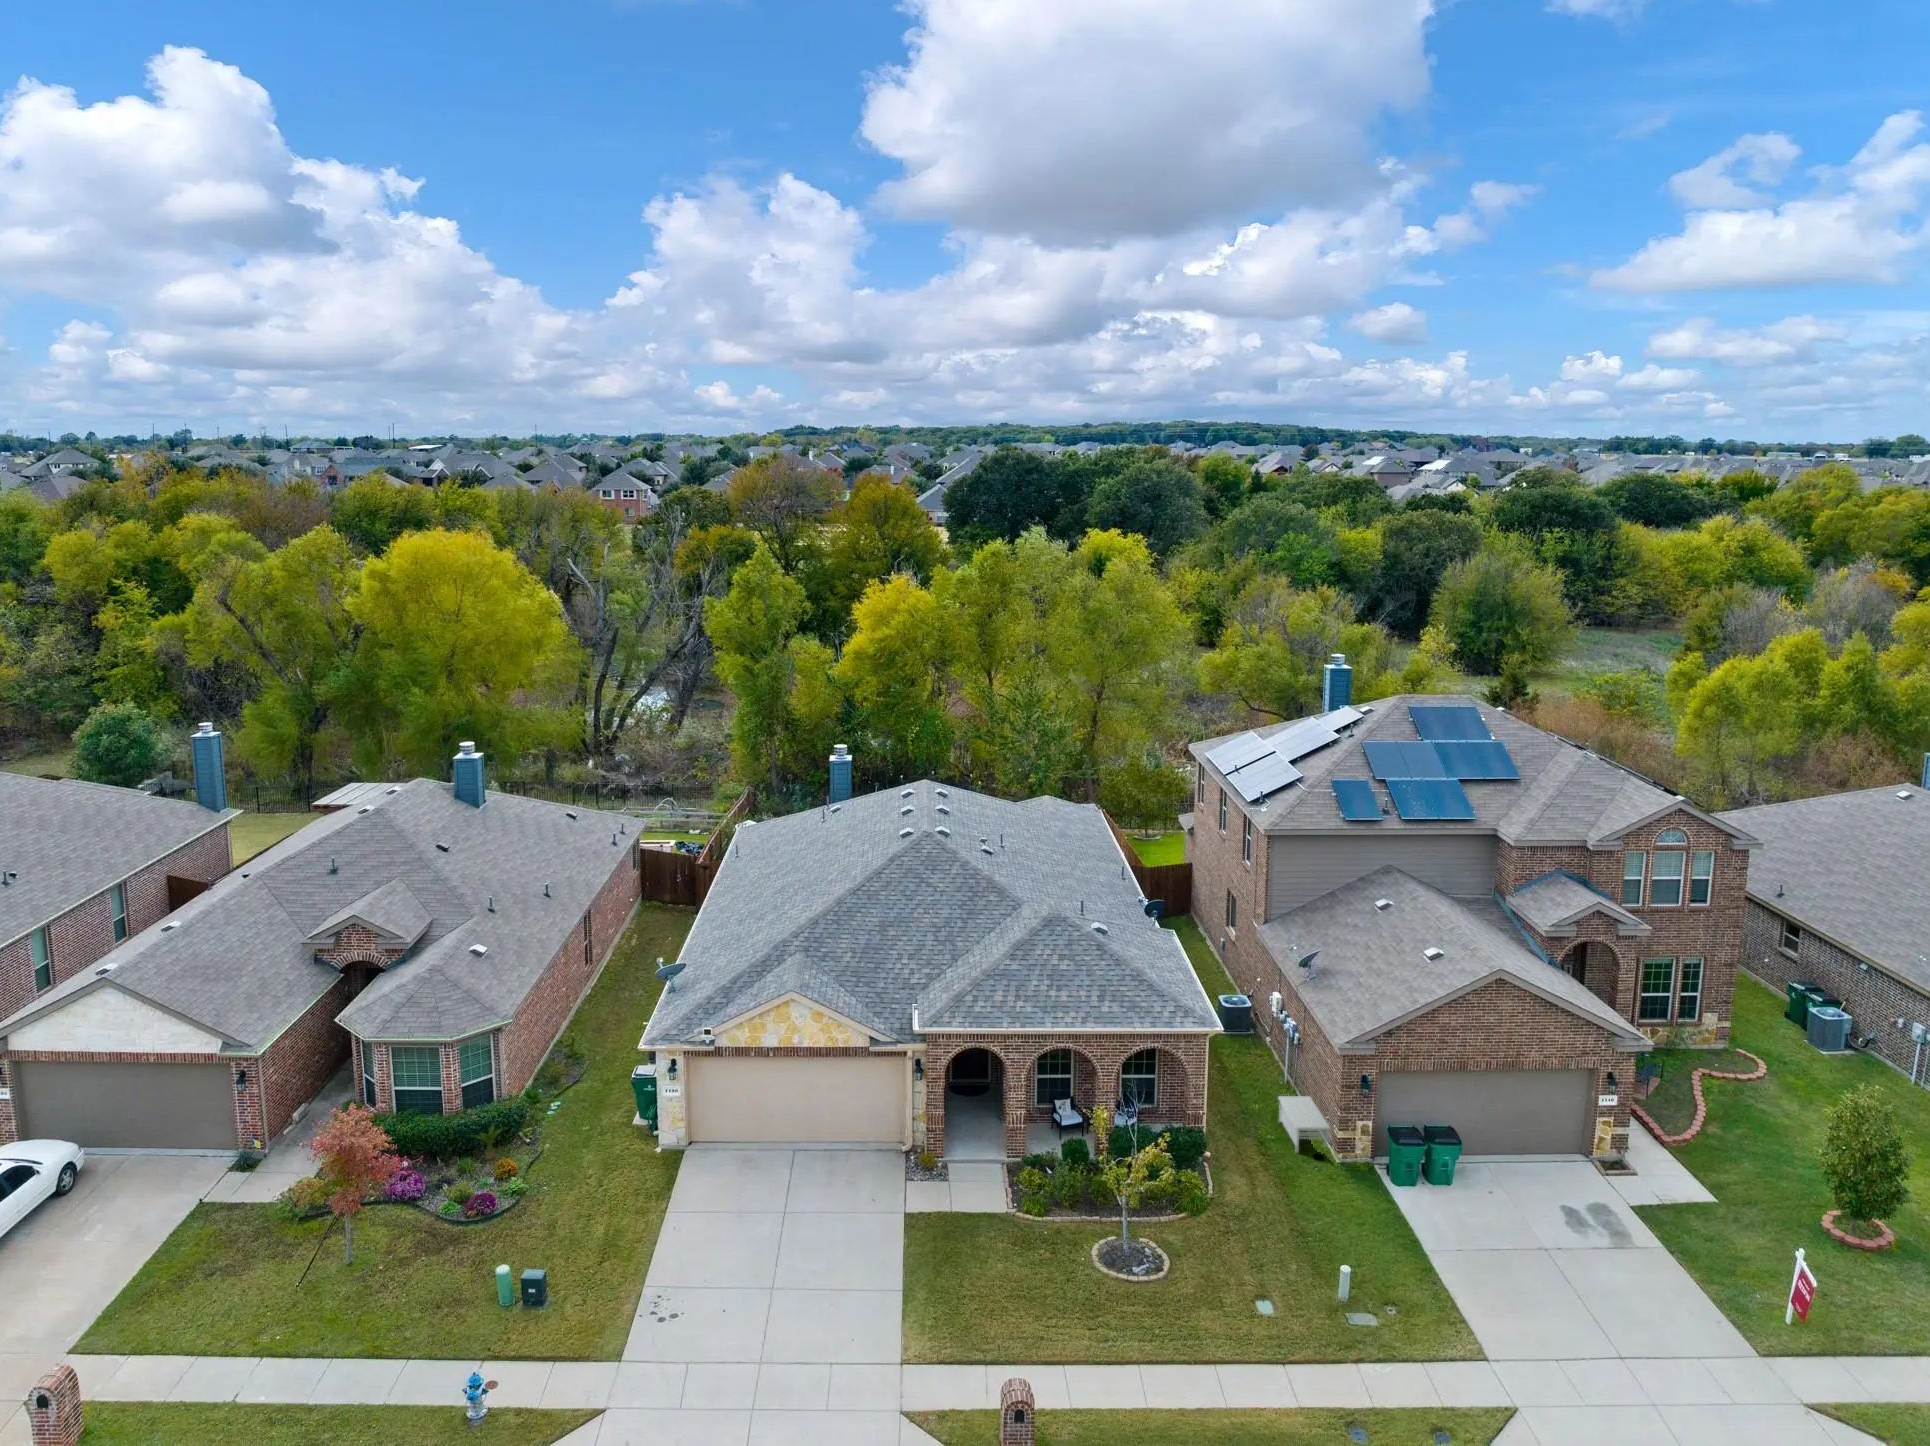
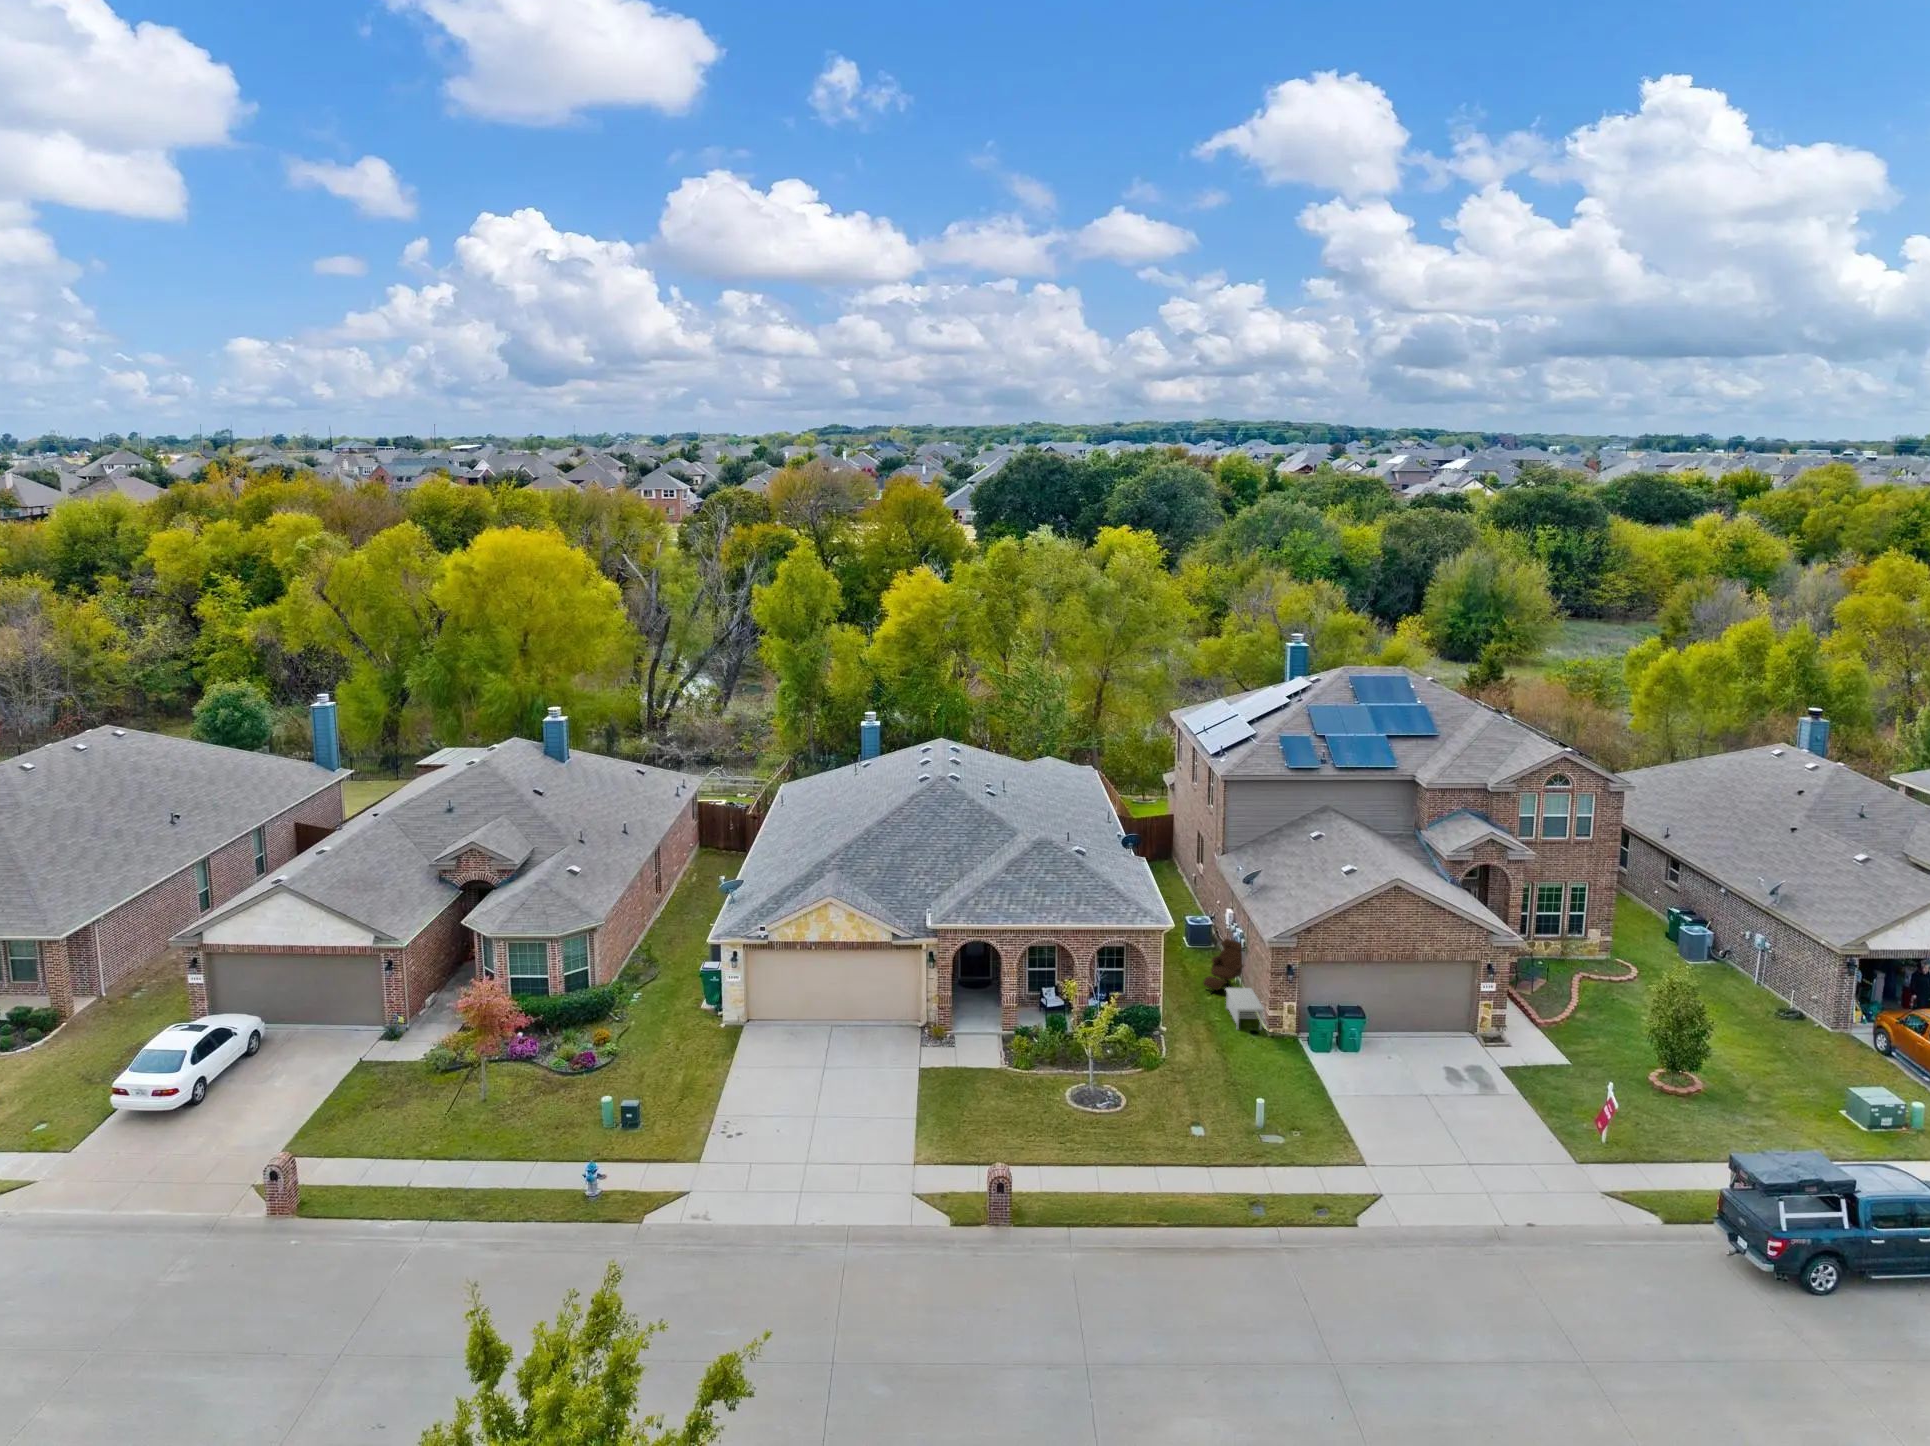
lounge chair: none [1248,1031,1299,1101] -> present [1203,939,1243,992]
potted plant: present [477,1125,501,1160] -> none [574,1005,597,1033]

